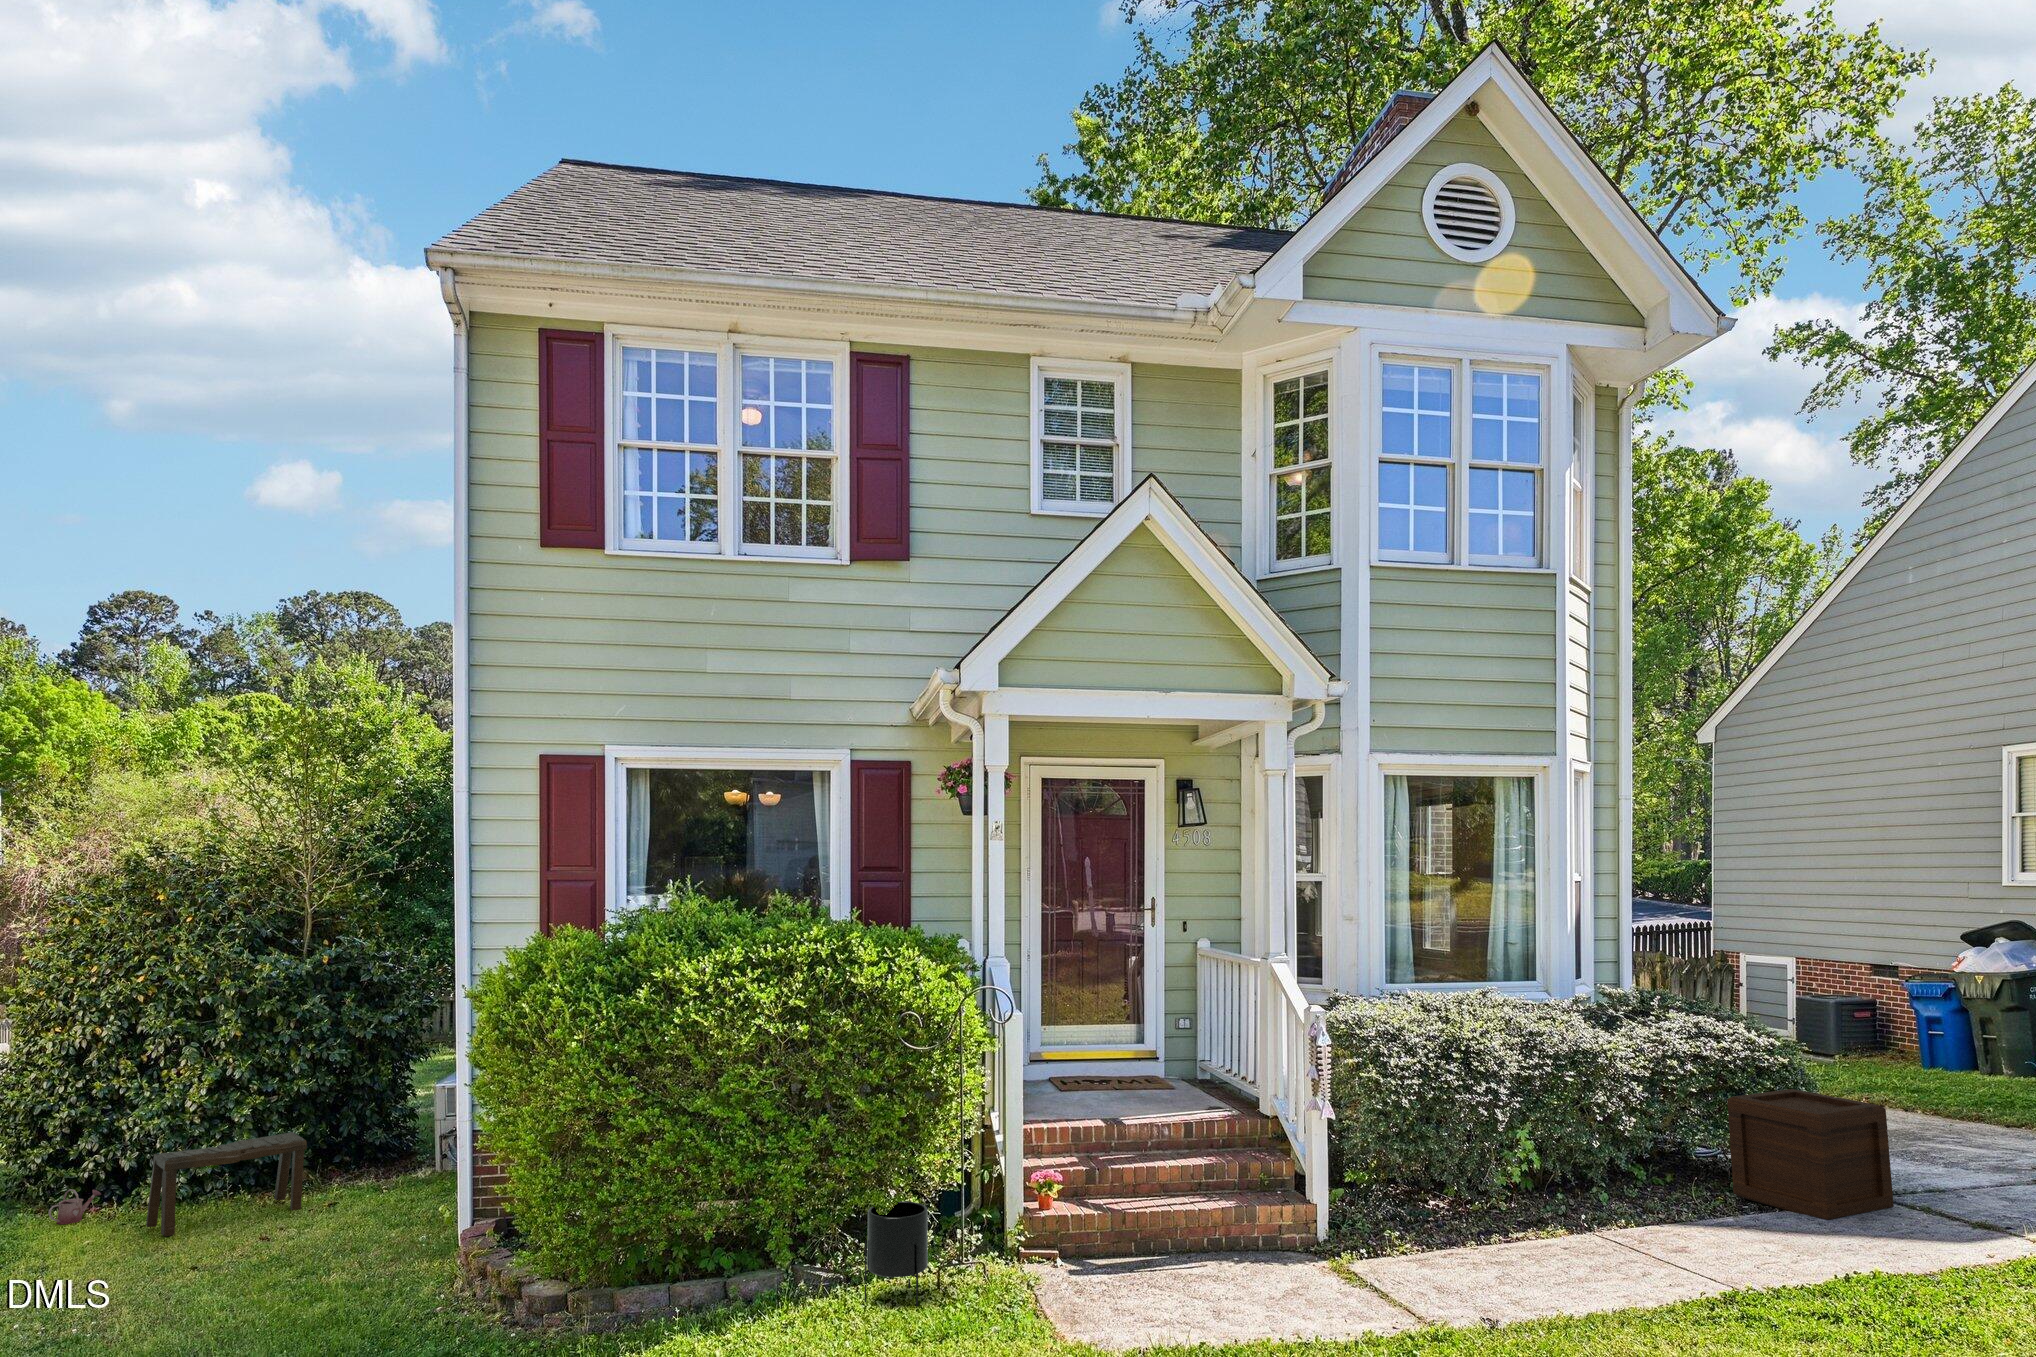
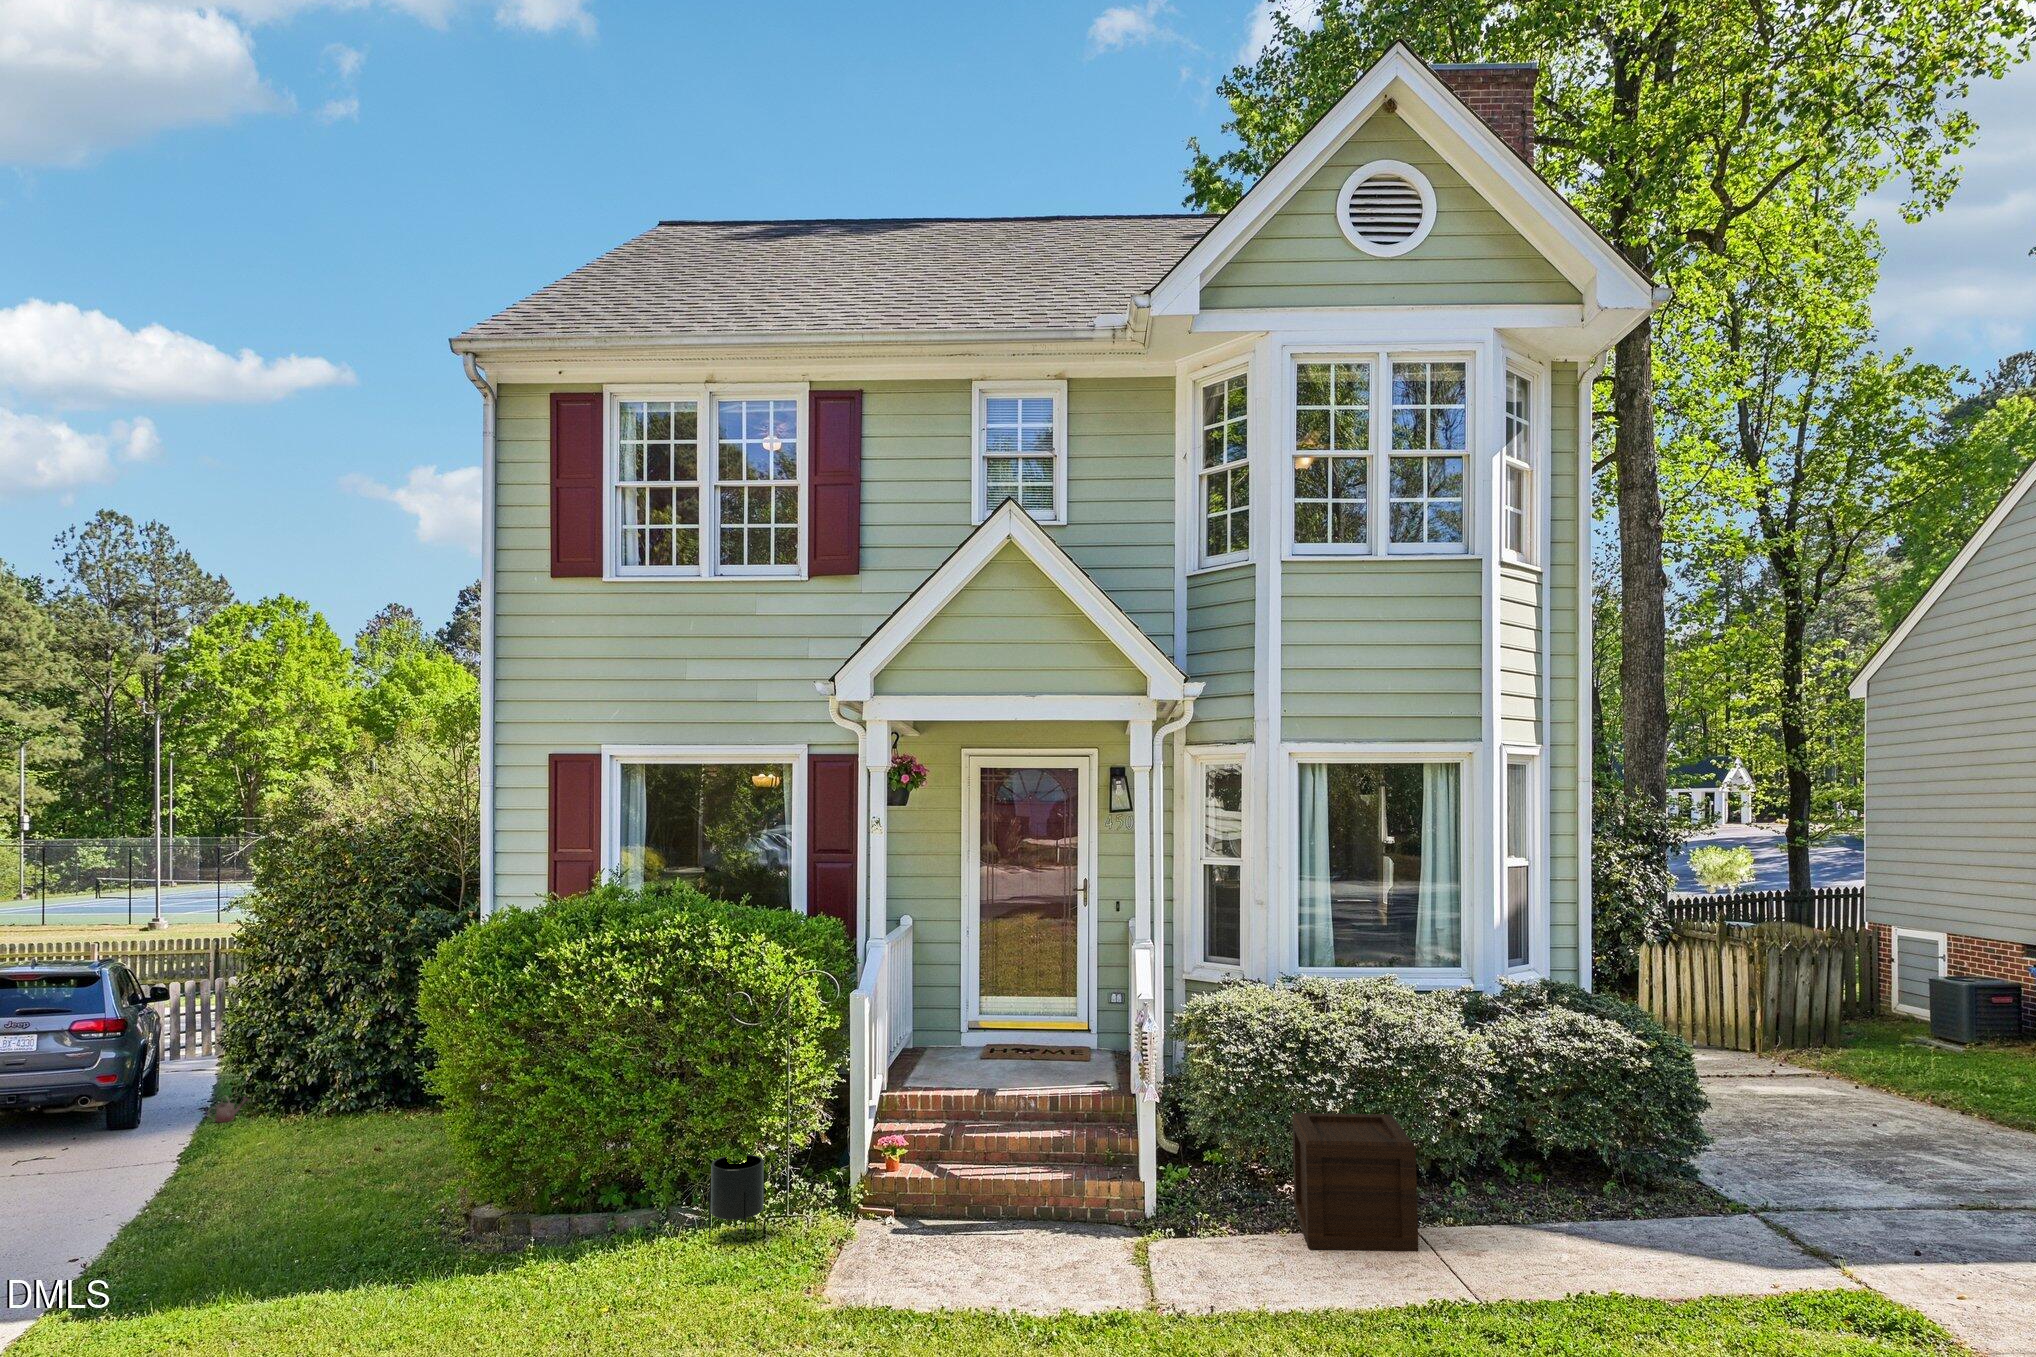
wooden crate: present [1727,1089,1894,1220] -> present [1292,1113,1419,1251]
bench: present [146,1132,307,1236] -> none [266,1059,384,1138]

